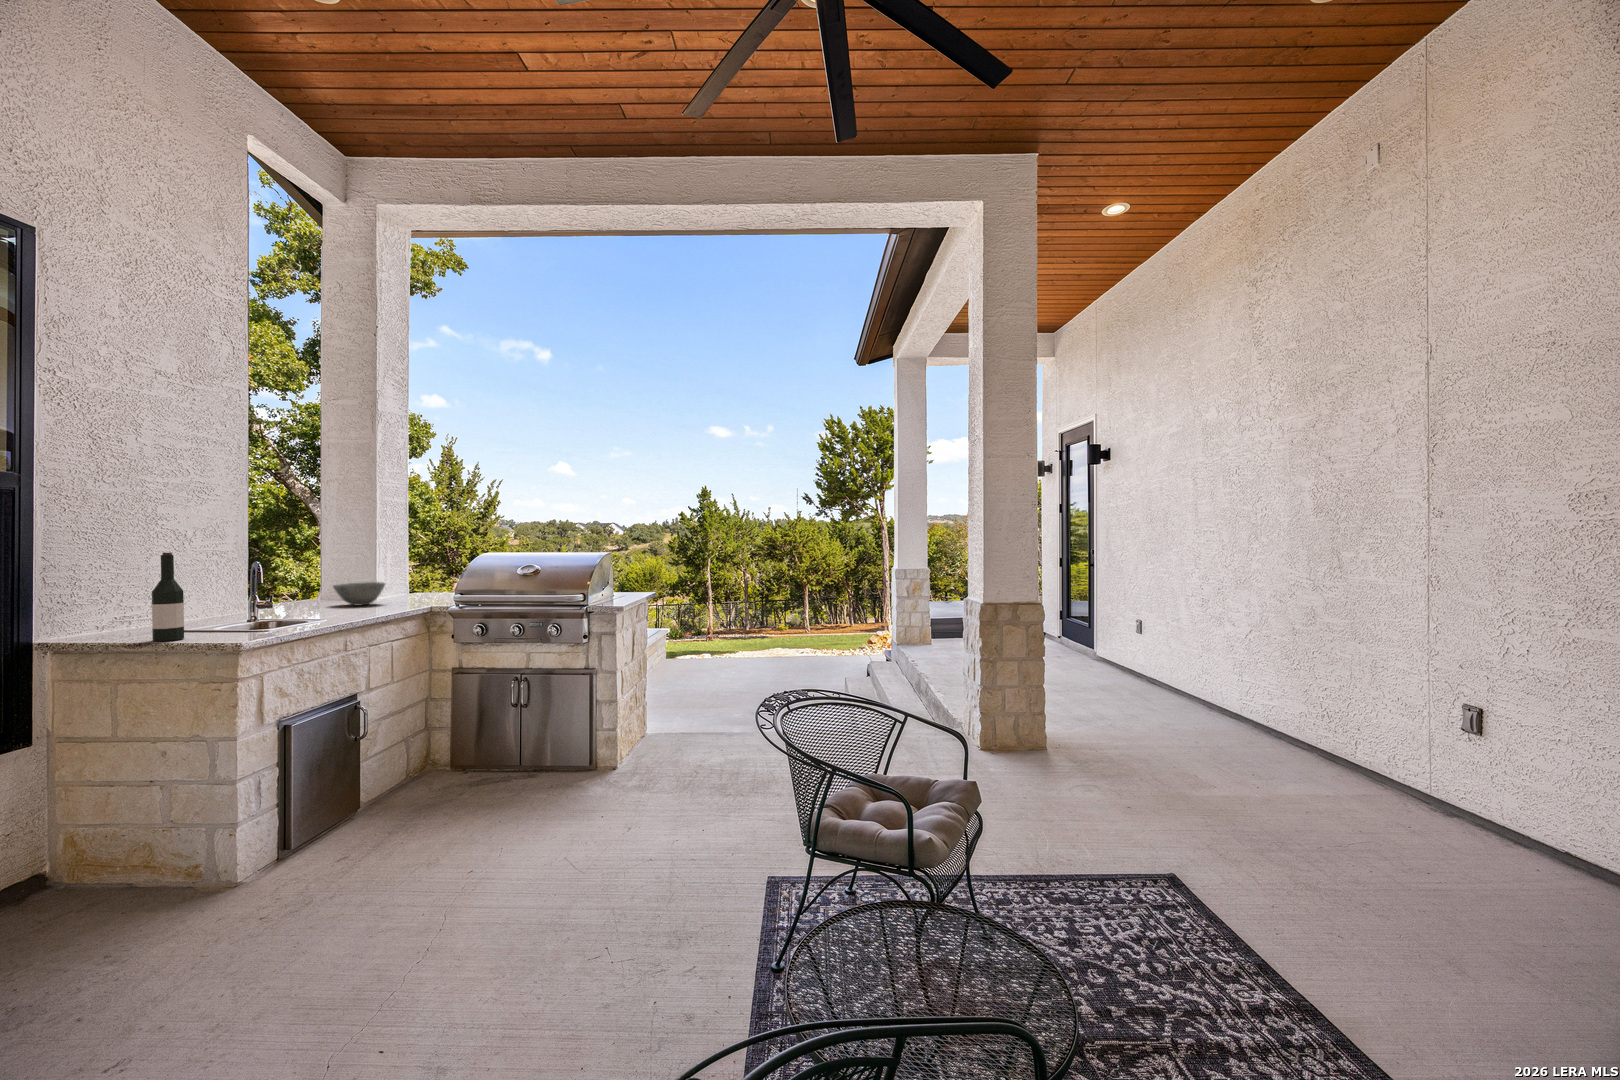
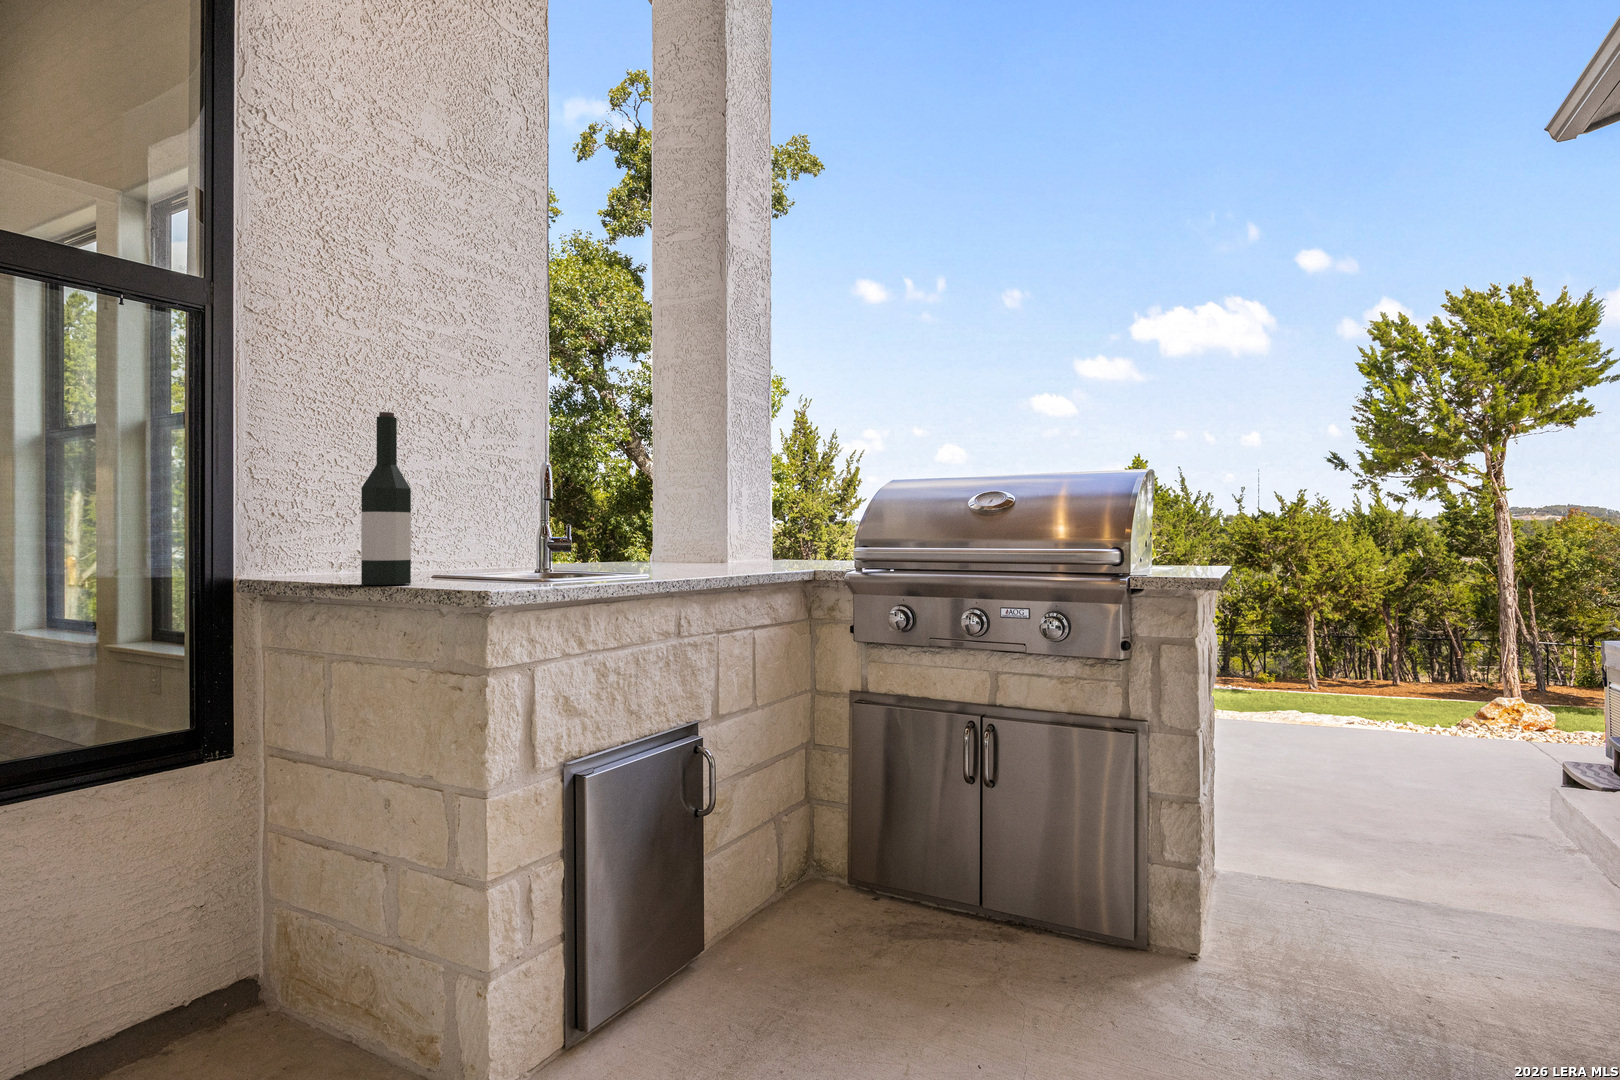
bowl: present [333,582,385,606] -> none [670,530,746,566]

